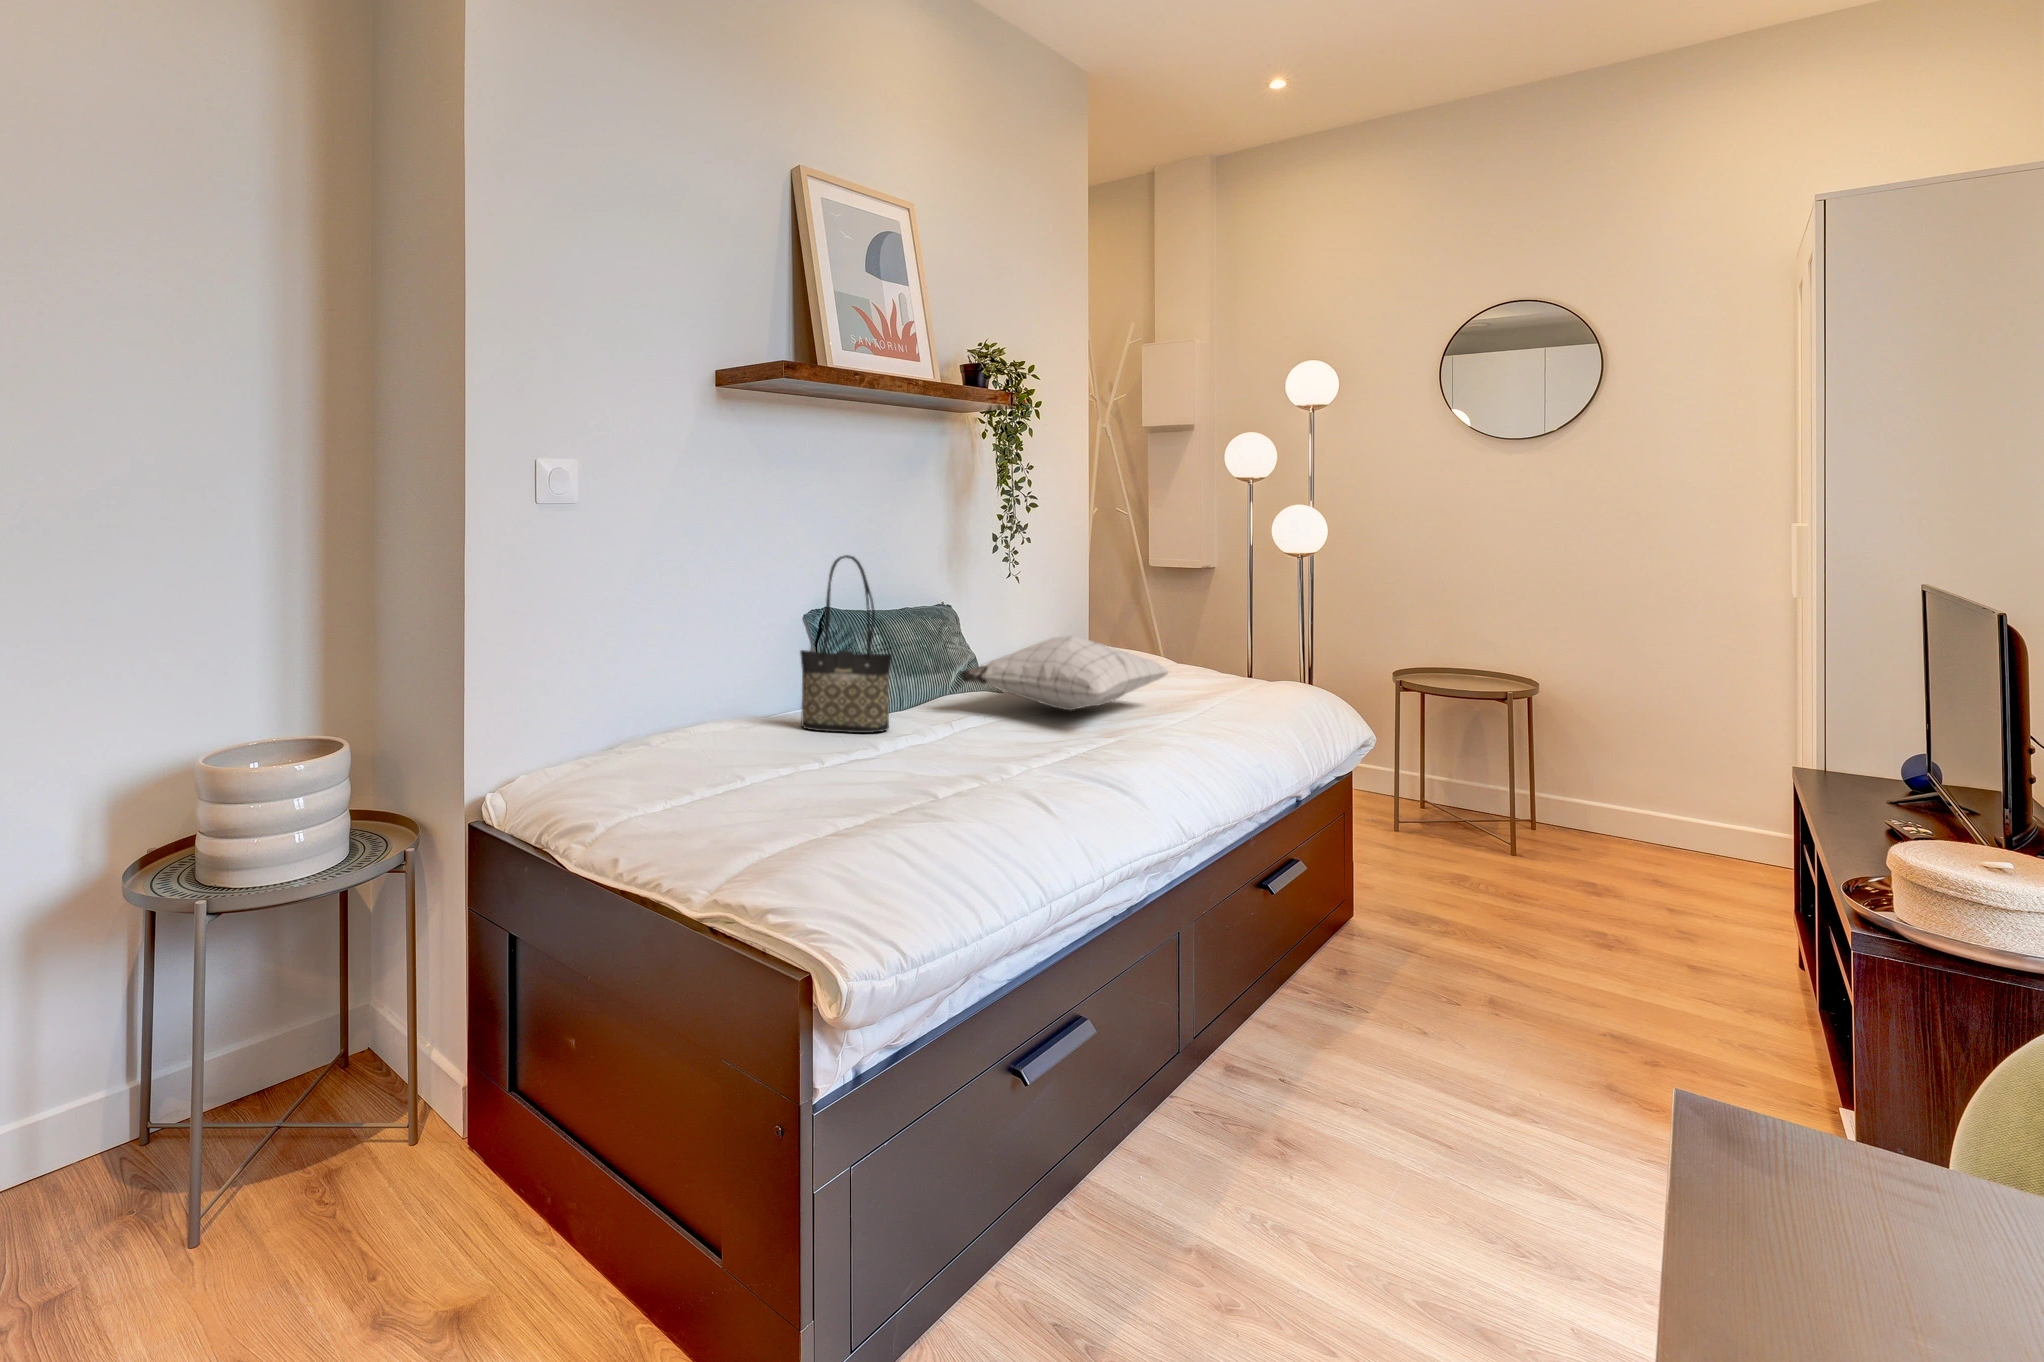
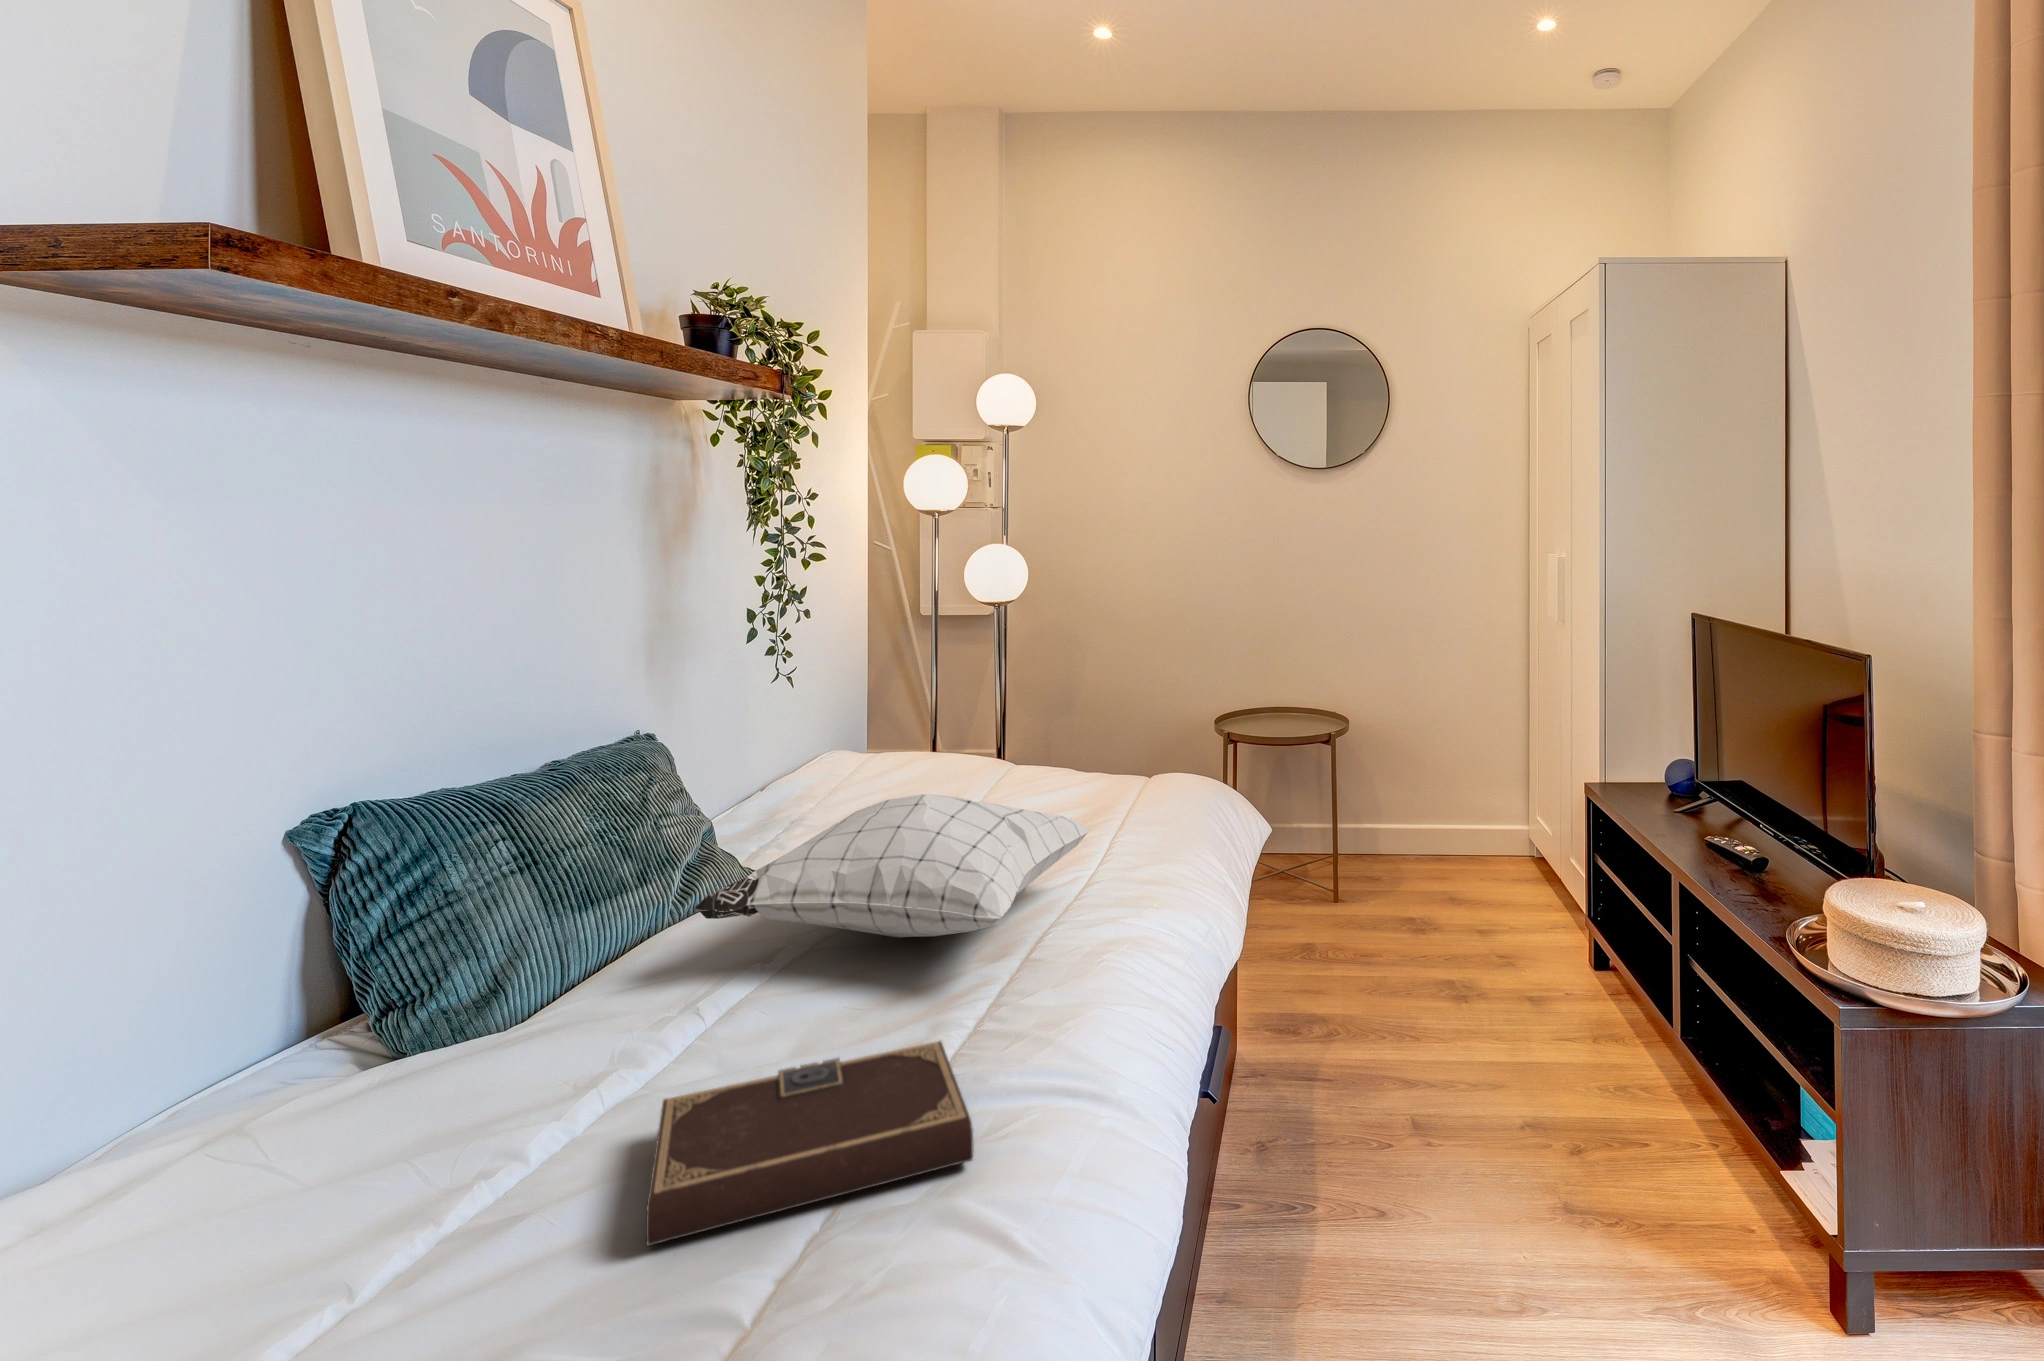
tote bag: present [800,555,892,733] -> none [251,694,526,1141]
notebook: none [936,732,1064,773] -> present [646,1041,973,1245]

